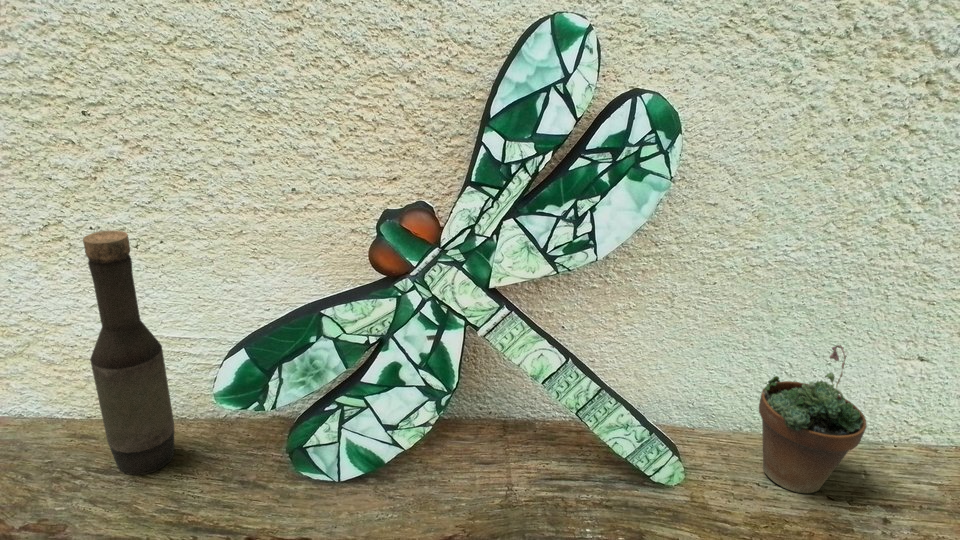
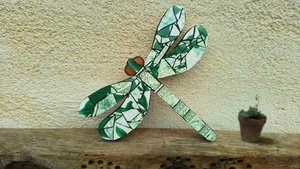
bottle: present [83,231,174,475] -> none [40,65,60,141]

